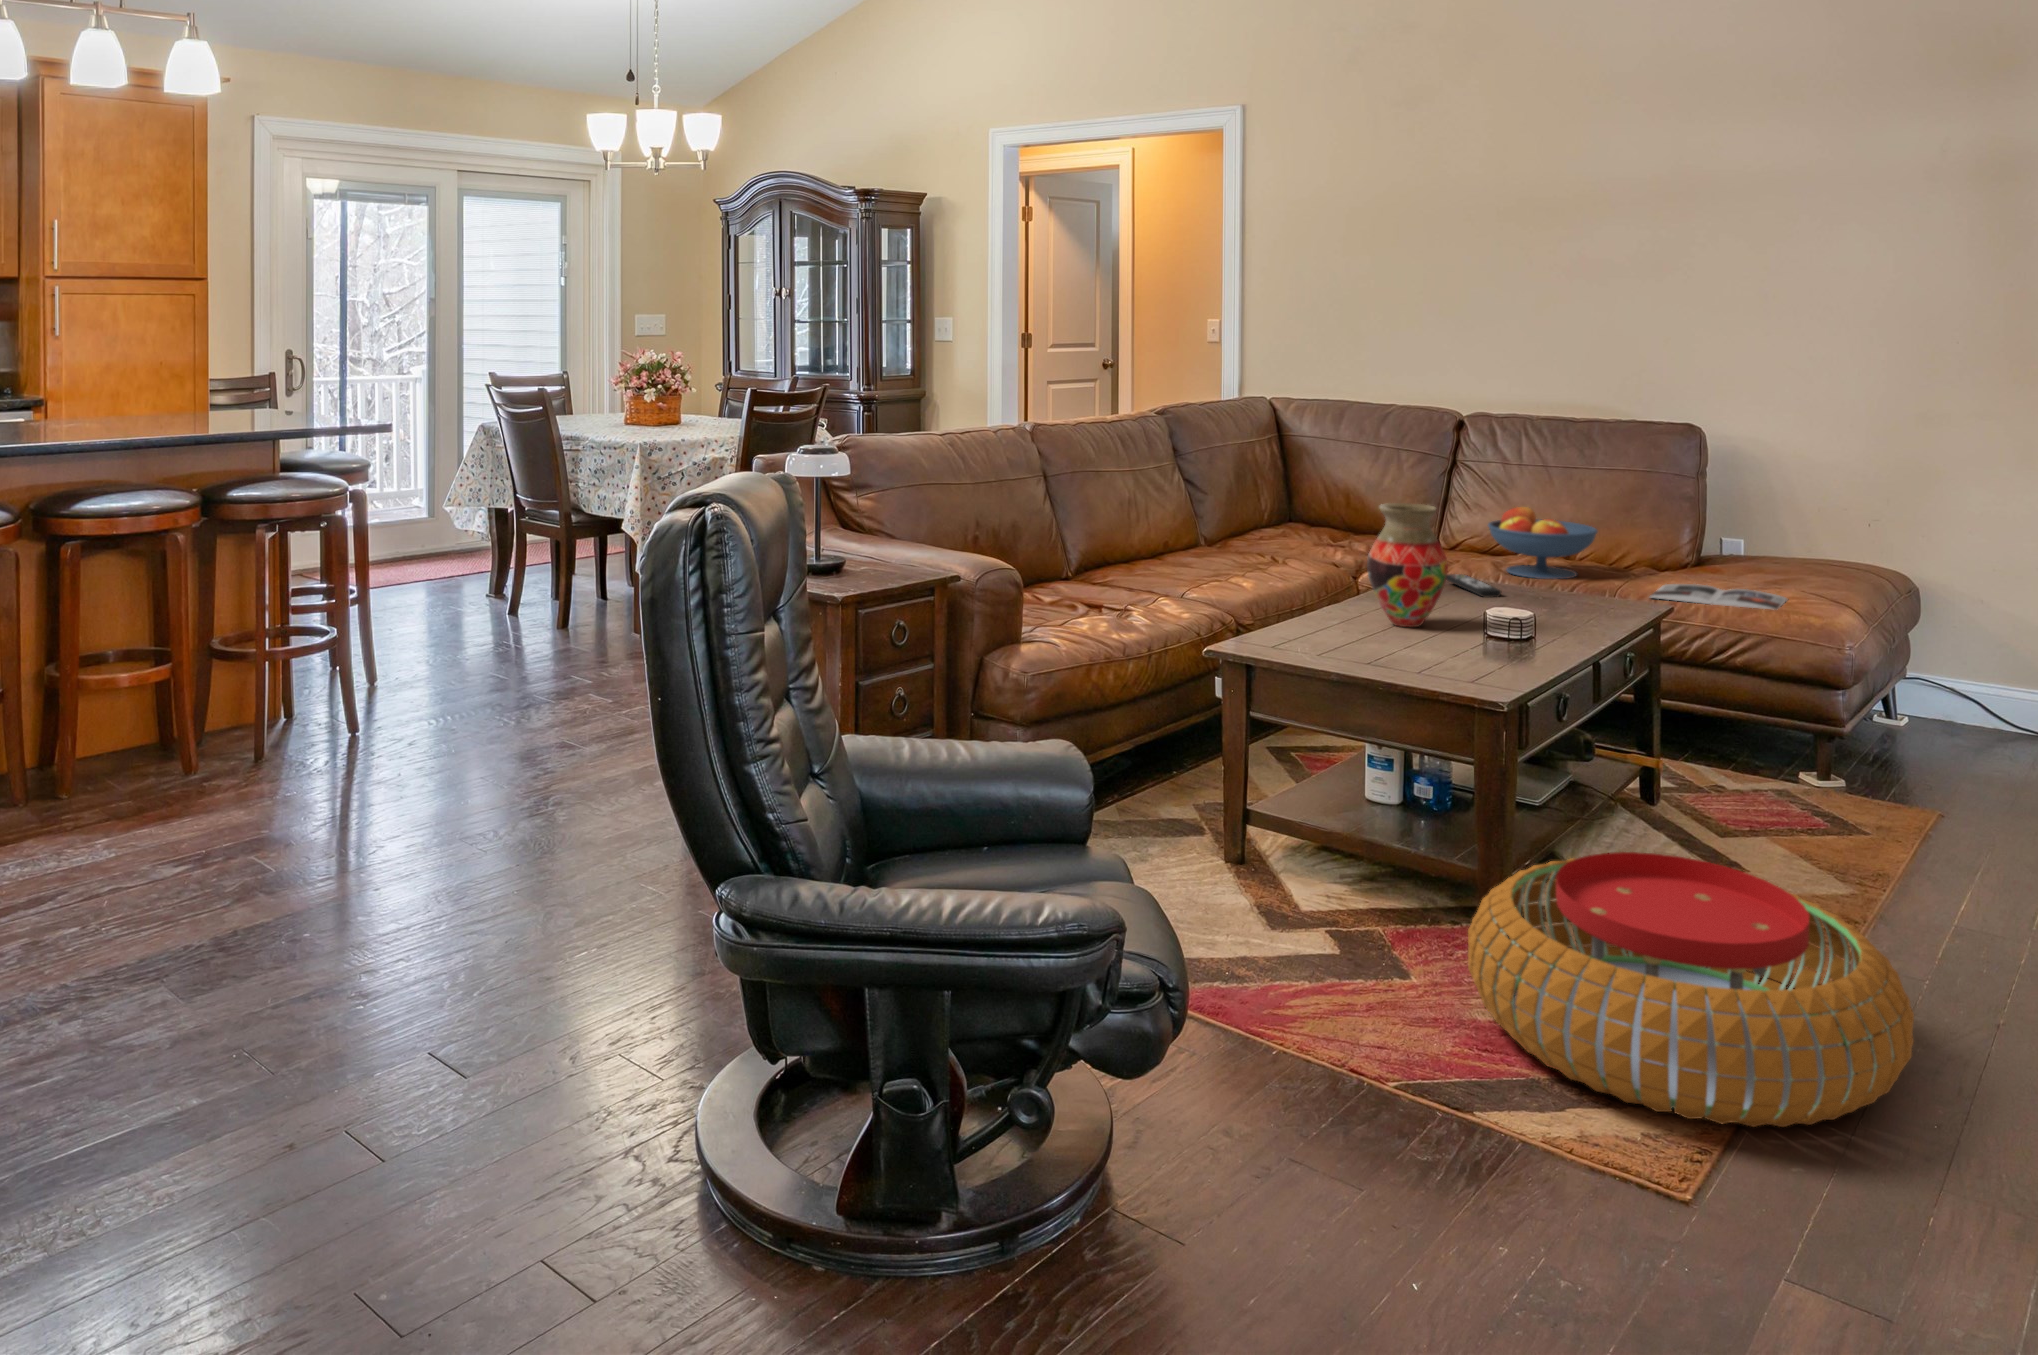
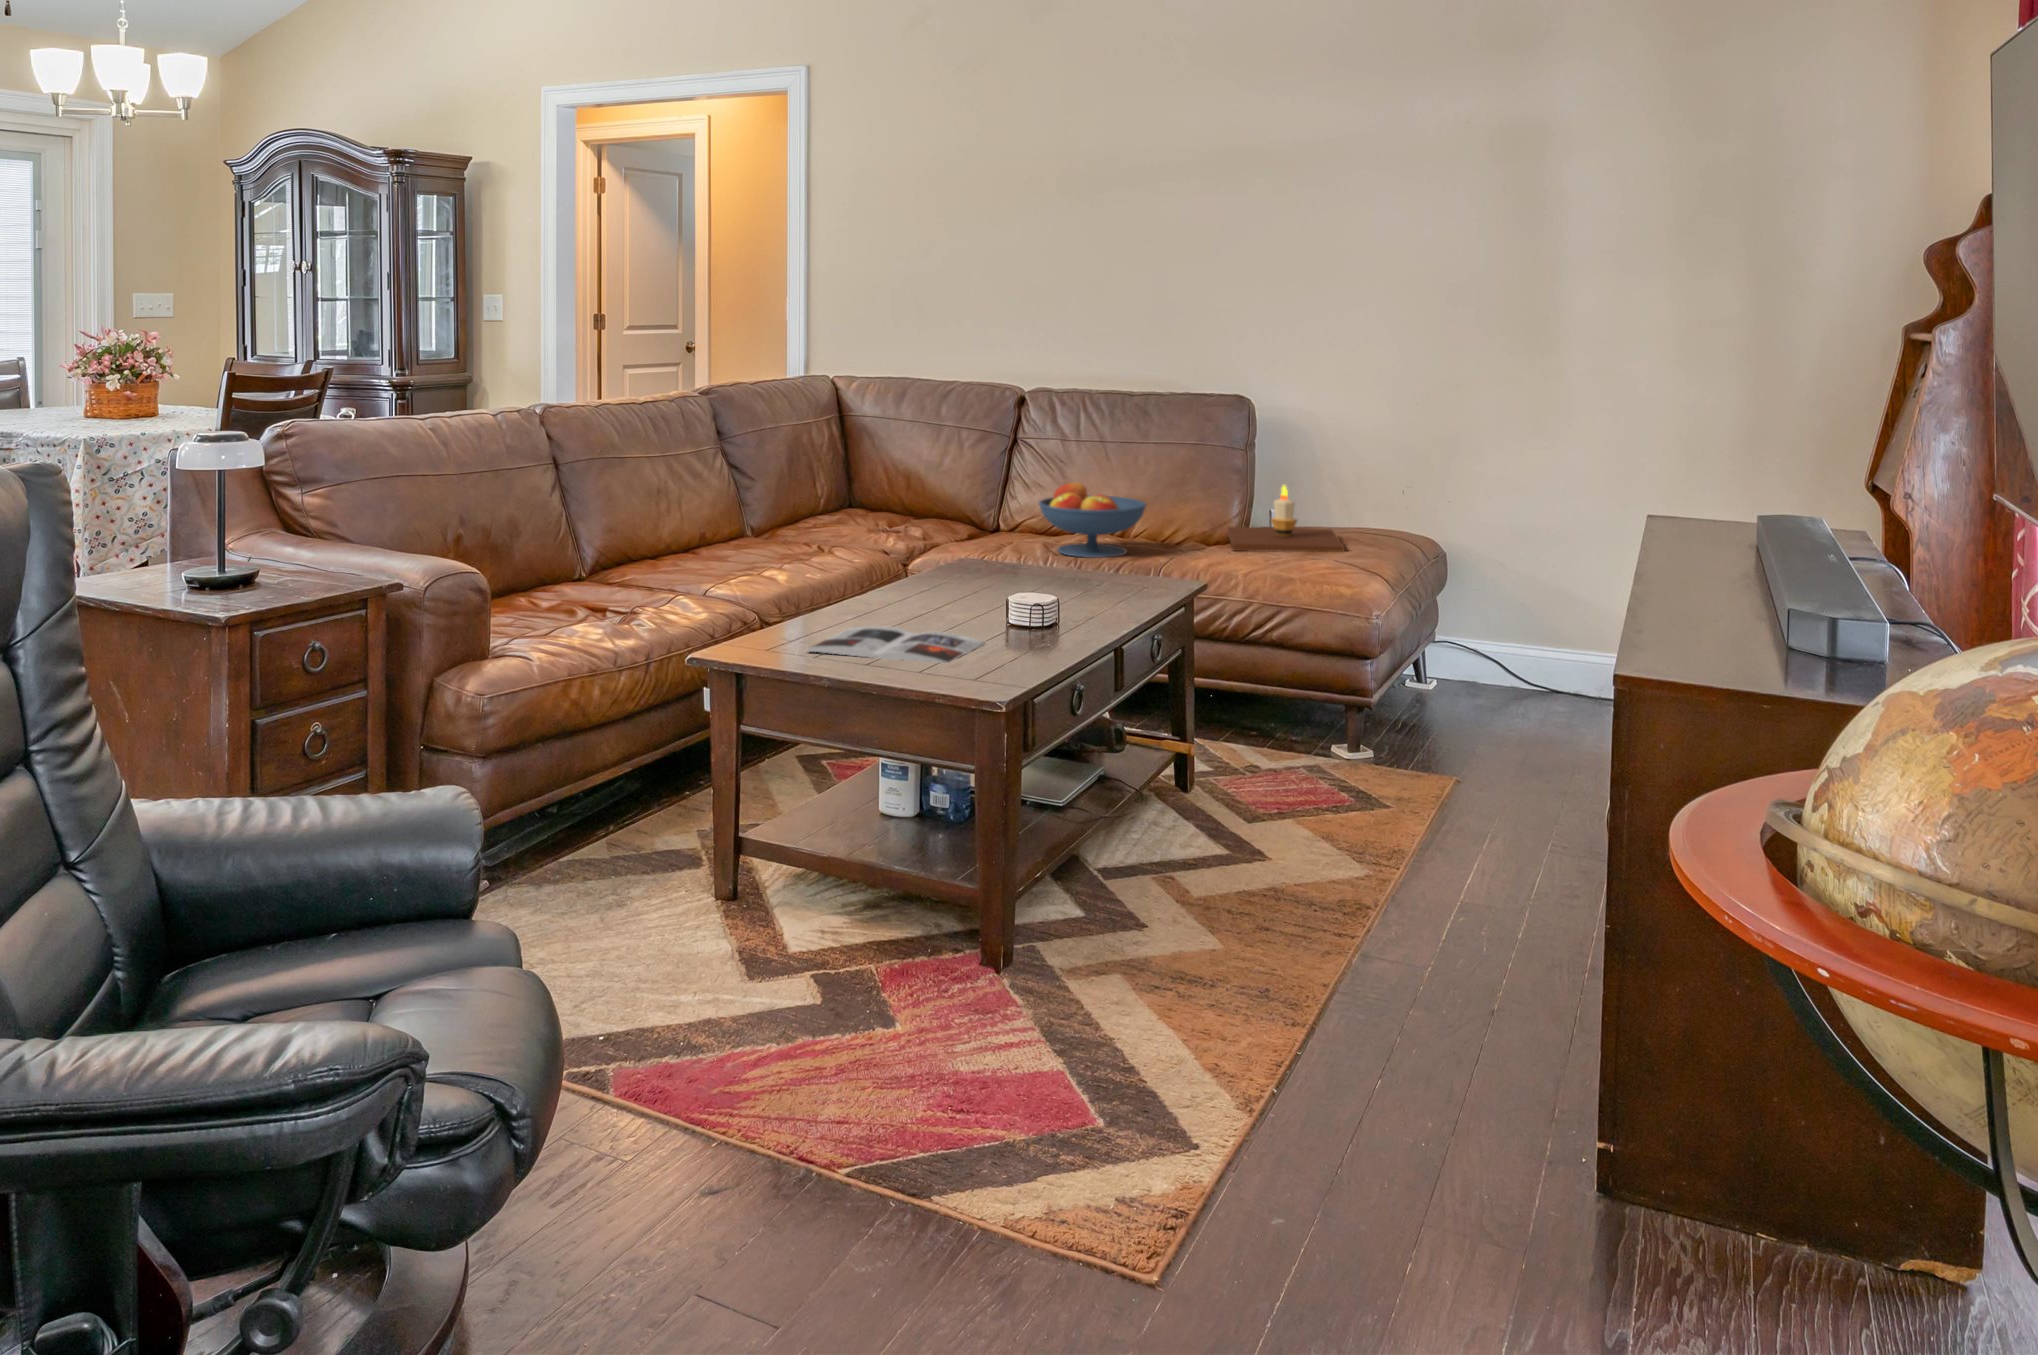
vase: present [1367,503,1448,627] -> none [889,482,975,618]
candle: none [1677,515,1808,586] -> present [1227,486,1345,552]
remote control: present [1446,574,1501,597] -> none [991,556,1043,581]
magazine: present [1650,584,1787,610] -> present [807,626,985,663]
pouf: present [1467,852,1914,1127] -> none [950,863,1406,1175]

